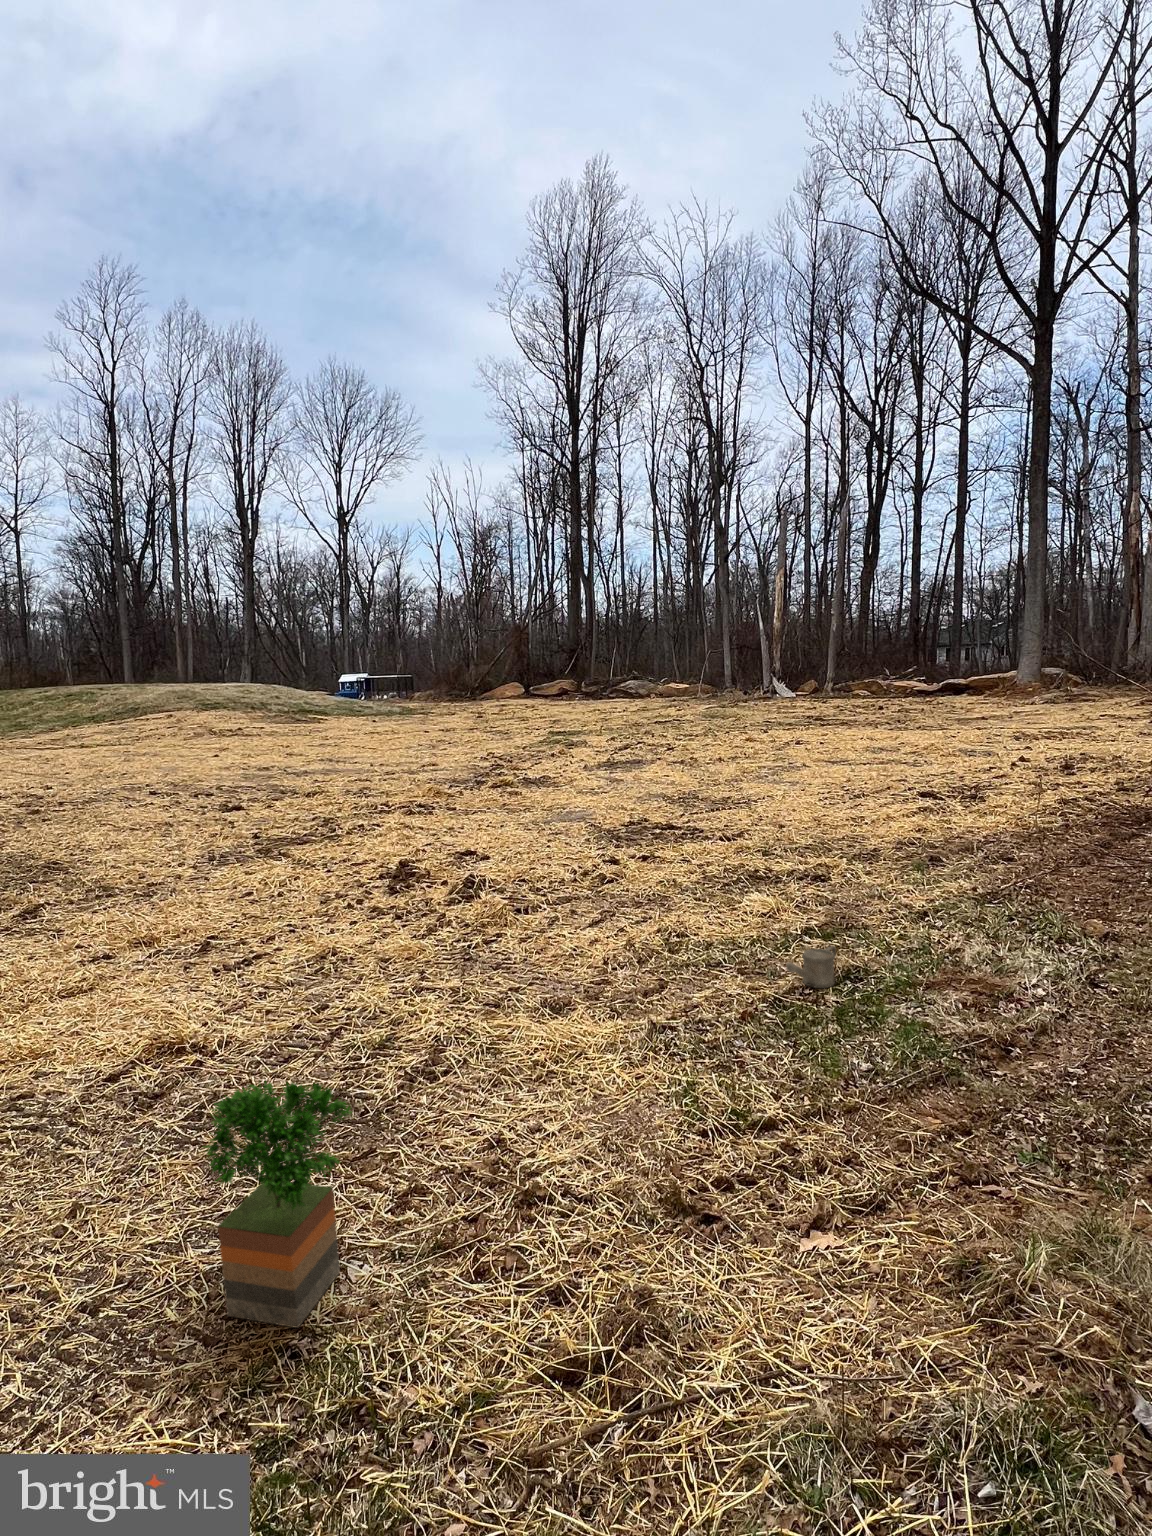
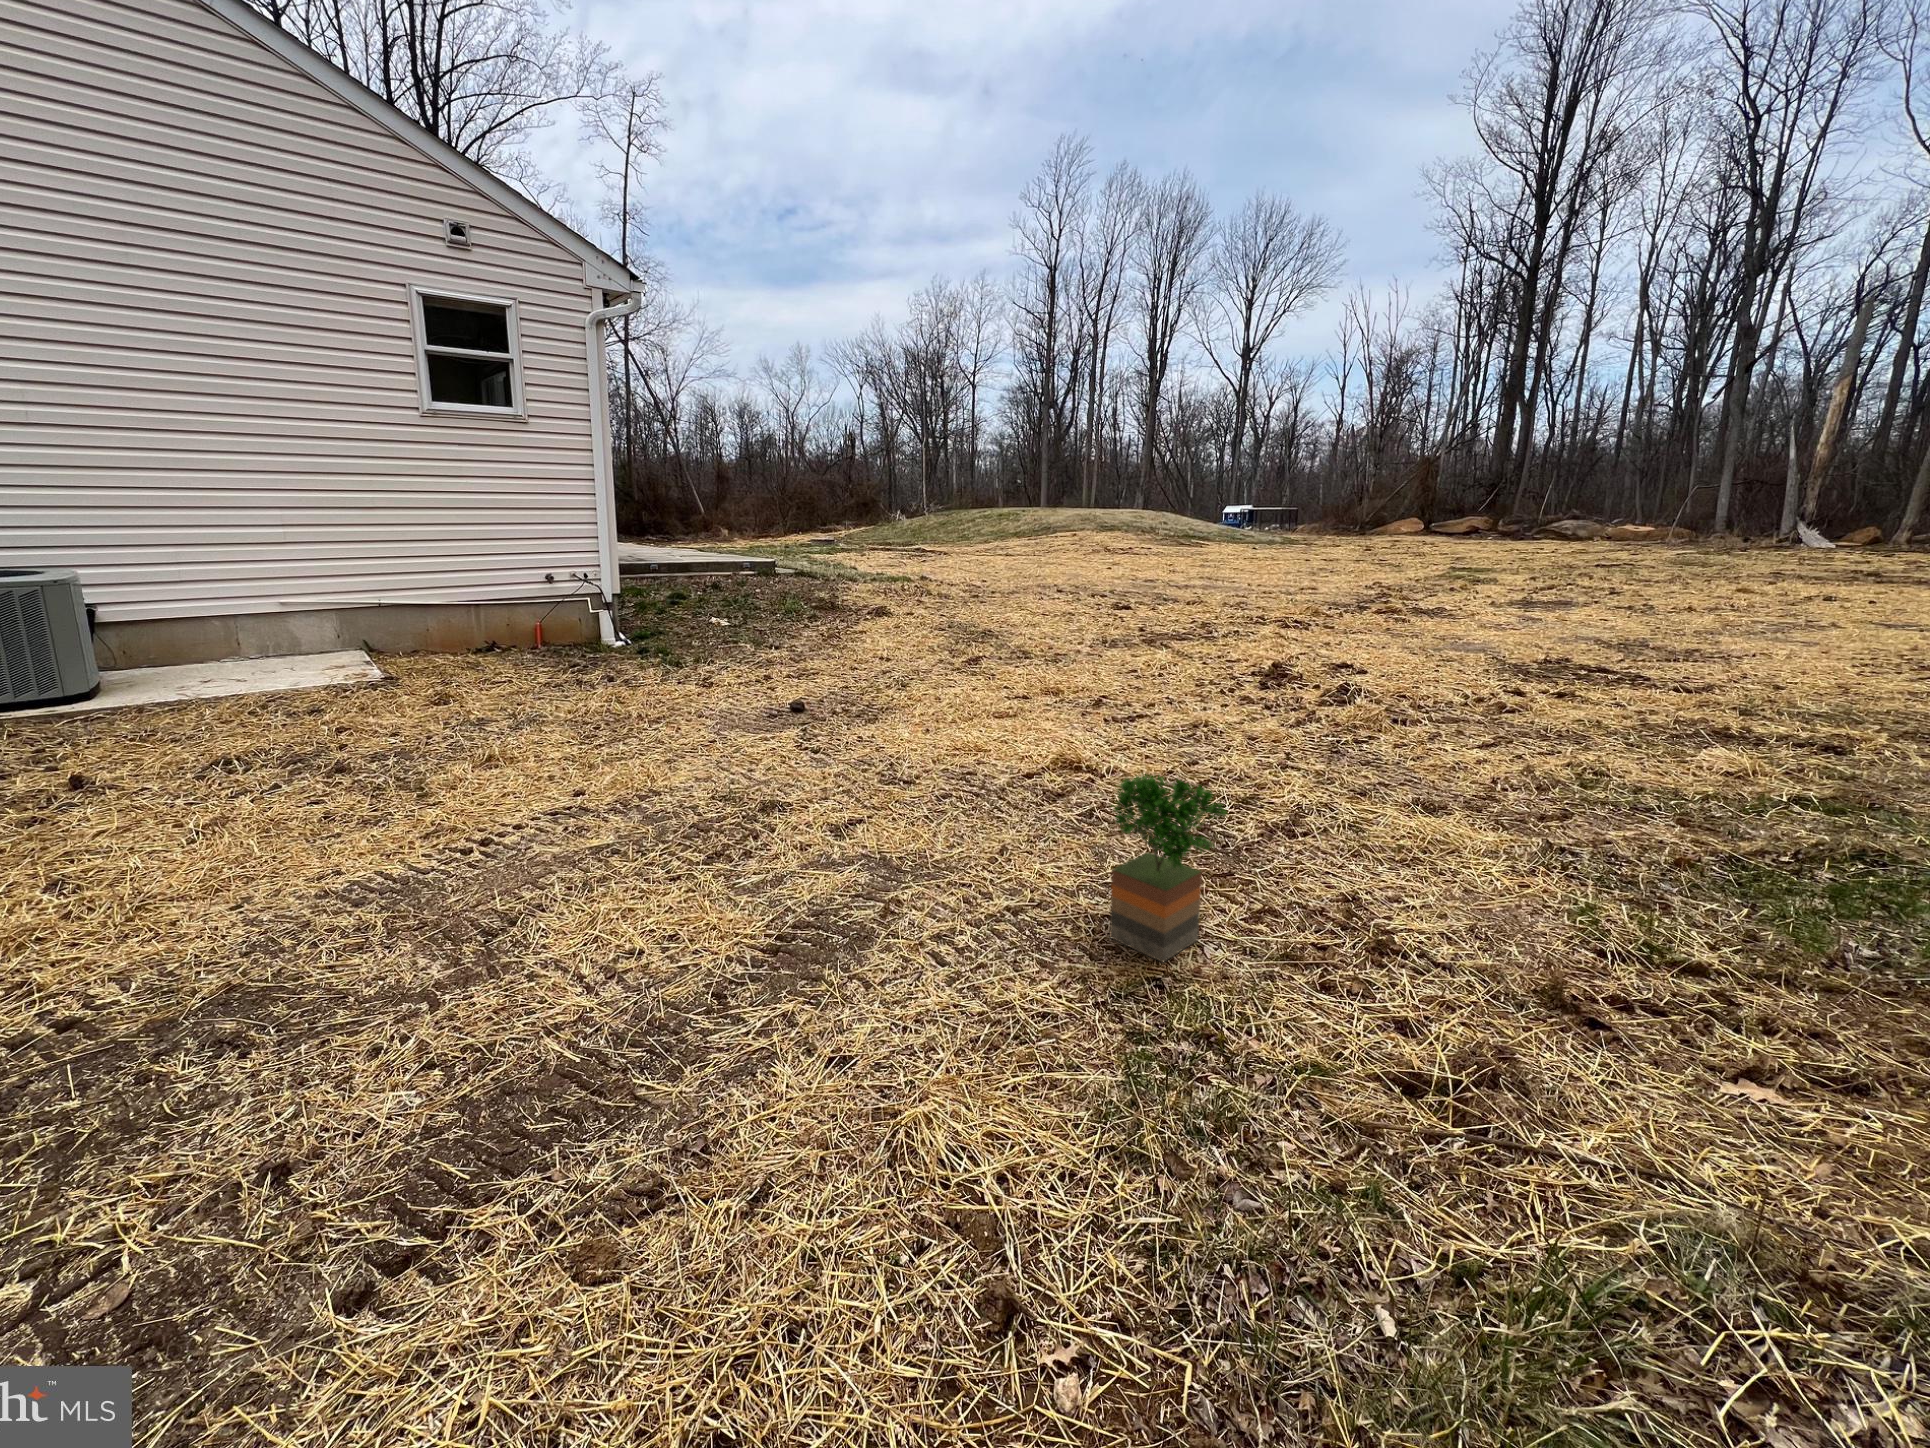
watering can: present [786,946,836,988] -> none [1767,818,1863,868]

